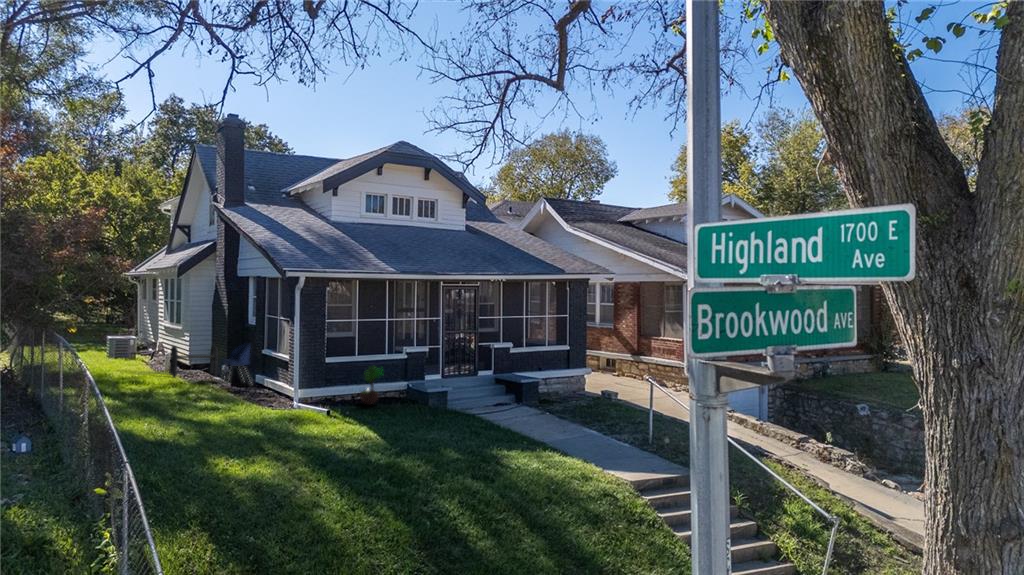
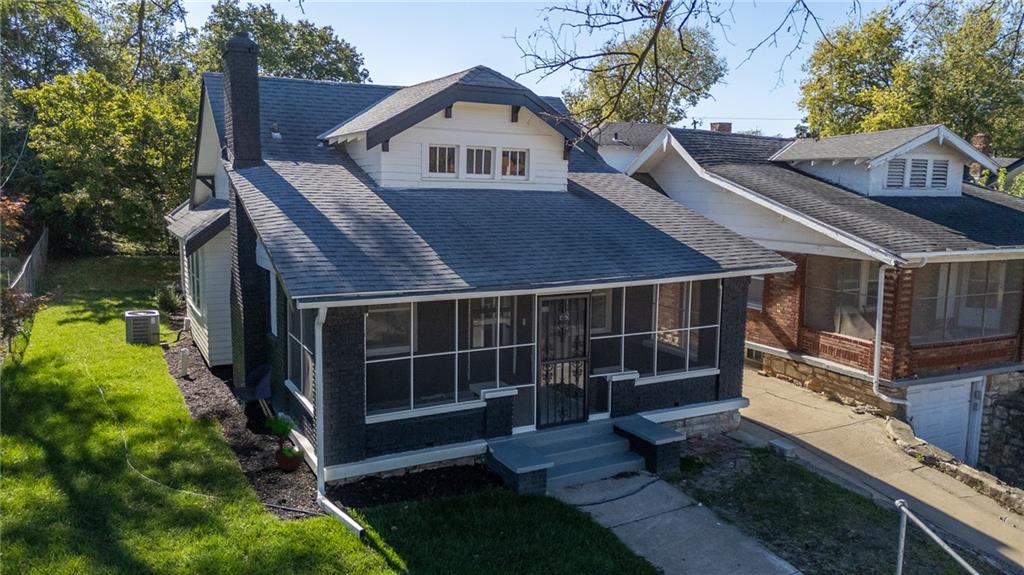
bench: present [169,346,218,378] -> none [174,356,236,404]
potted tree: present [360,367,382,405] -> present [266,415,305,470]

